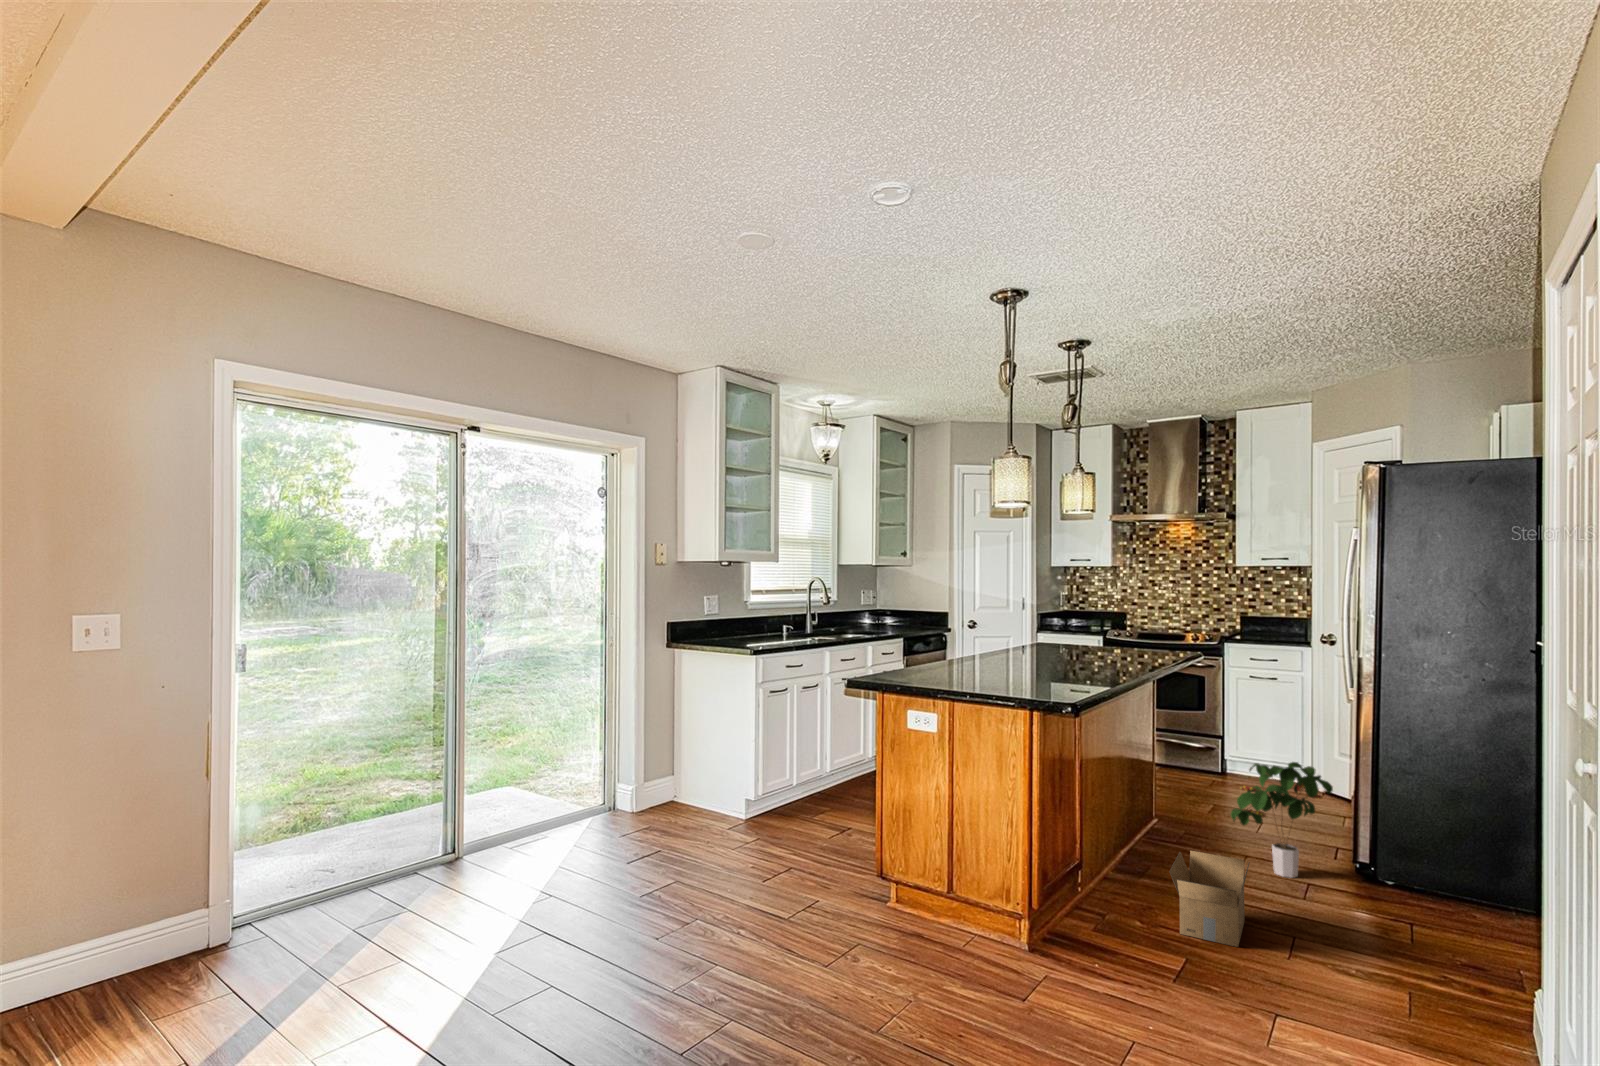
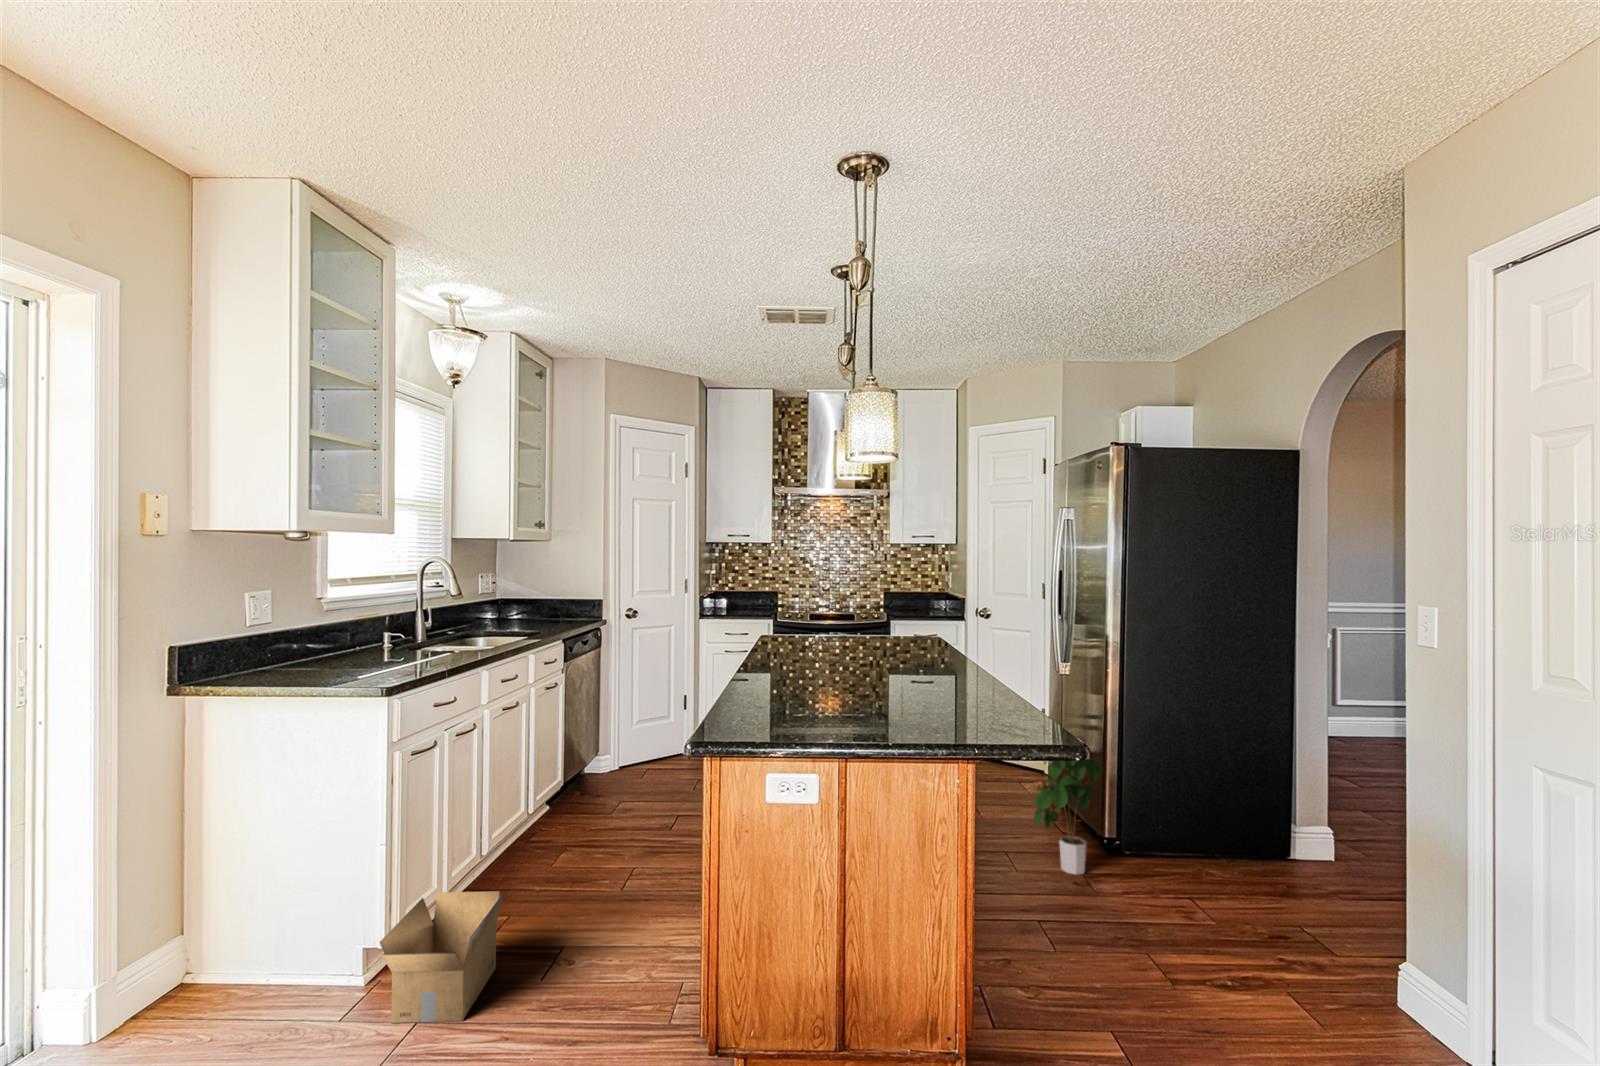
cardboard box: present [1169,851,1249,947] -> present [380,891,503,1023]

